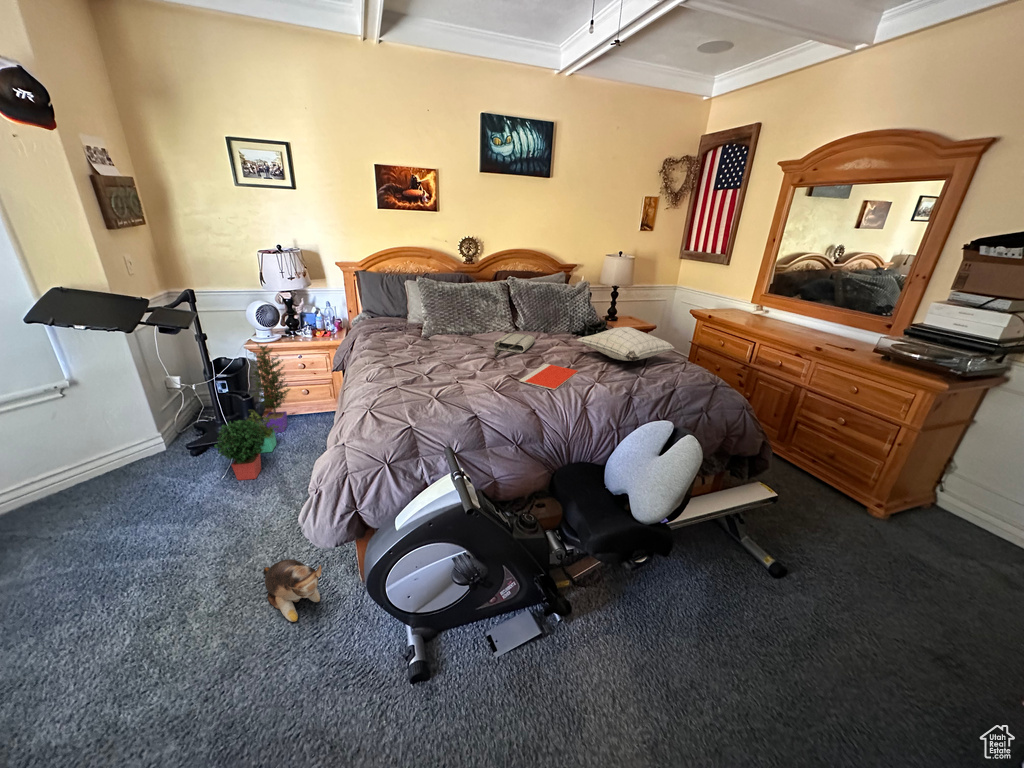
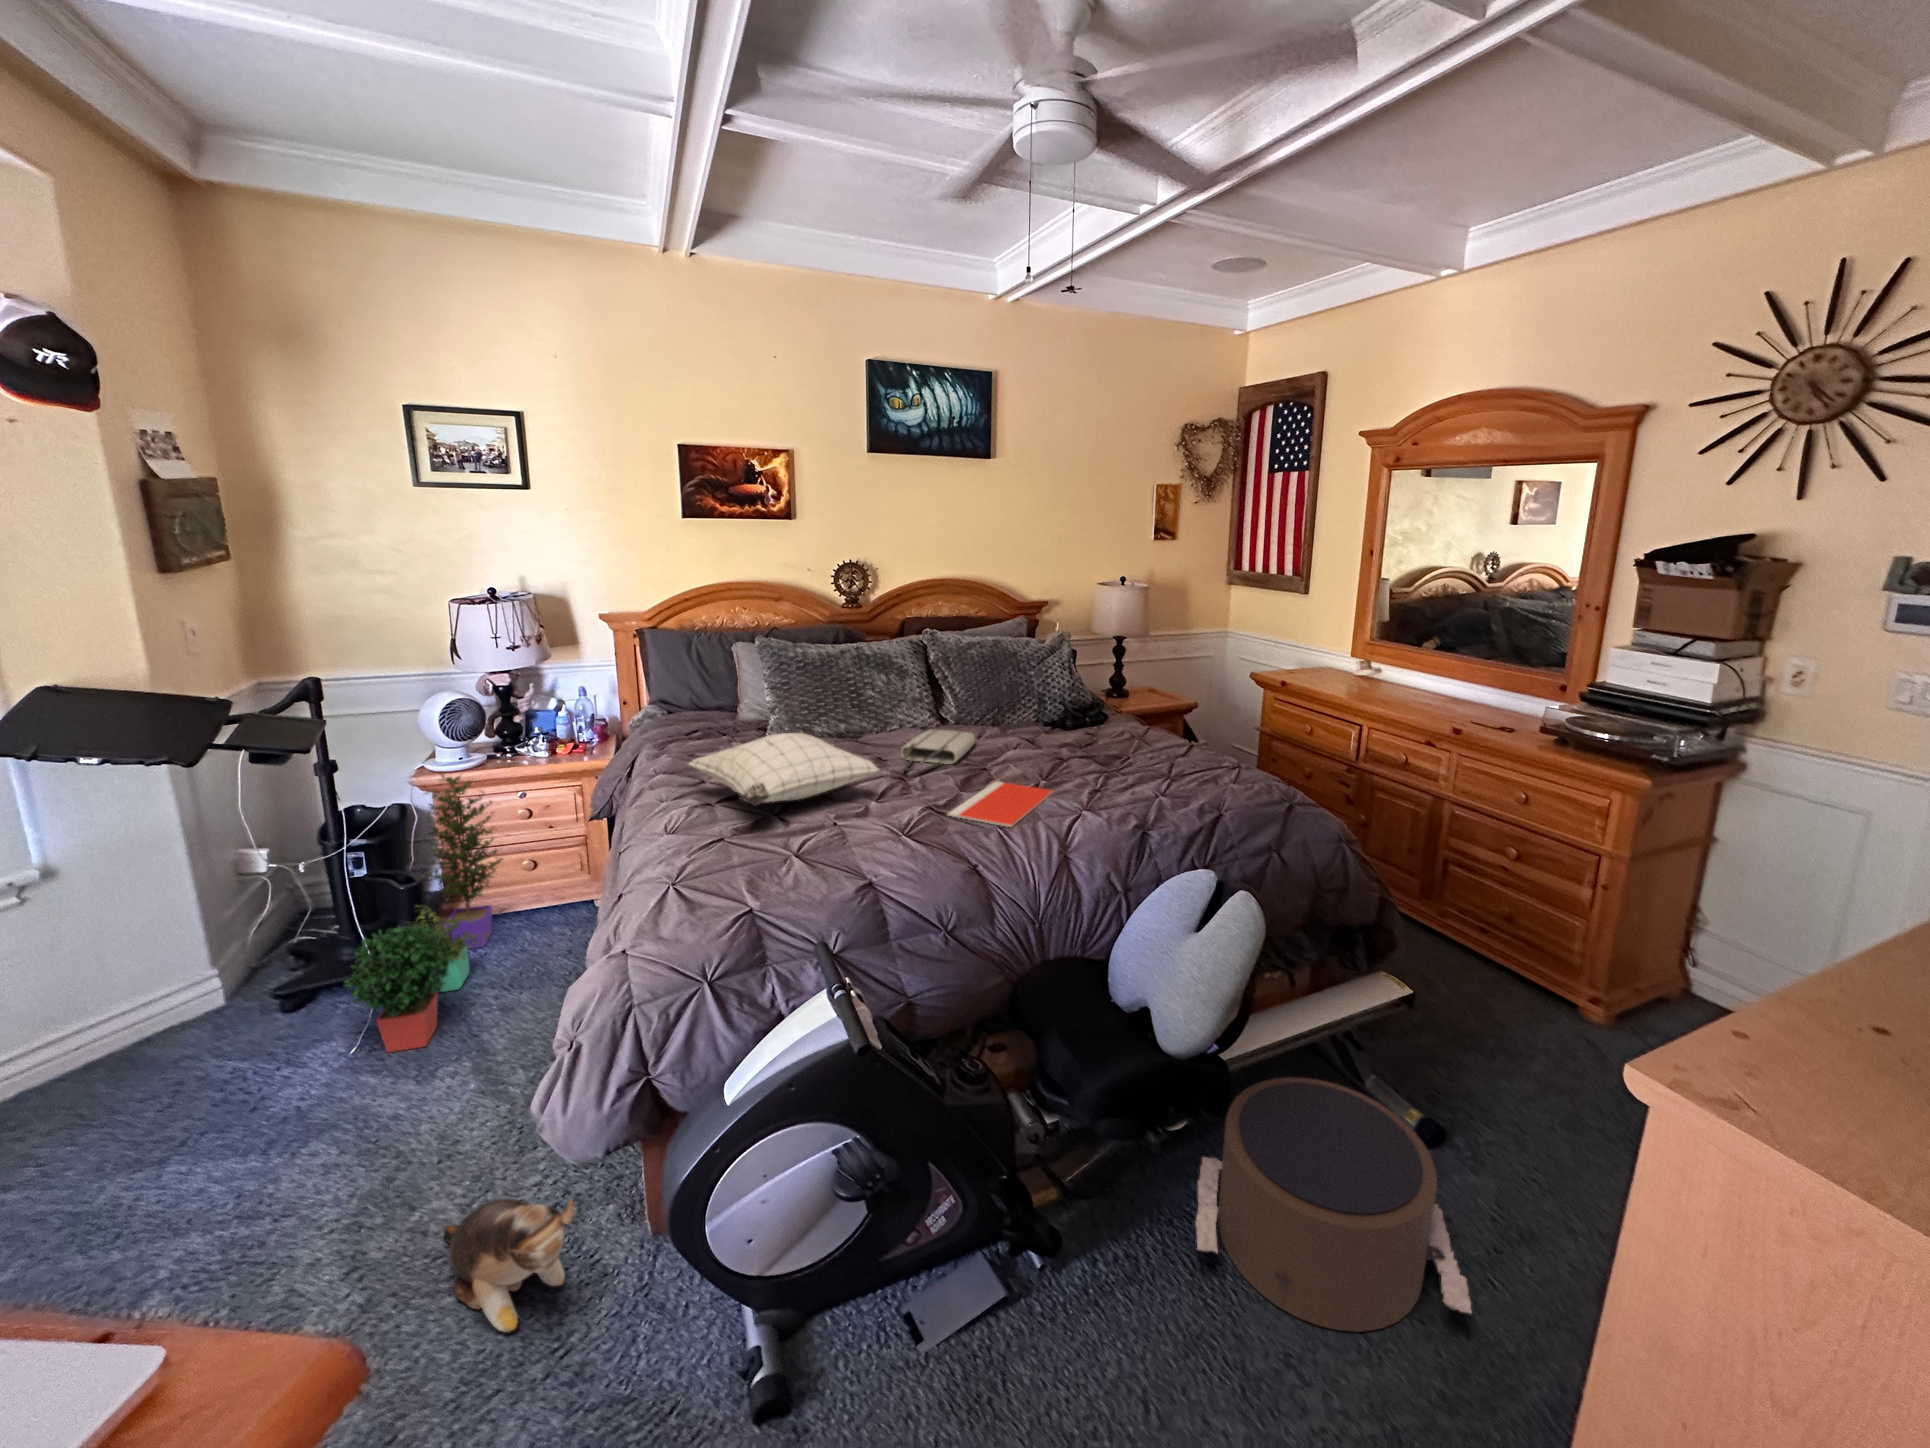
pillow: present [578,327,674,361] -> present [689,733,879,805]
pouf: none [644,536,800,673] -> present [1196,1077,1472,1332]

